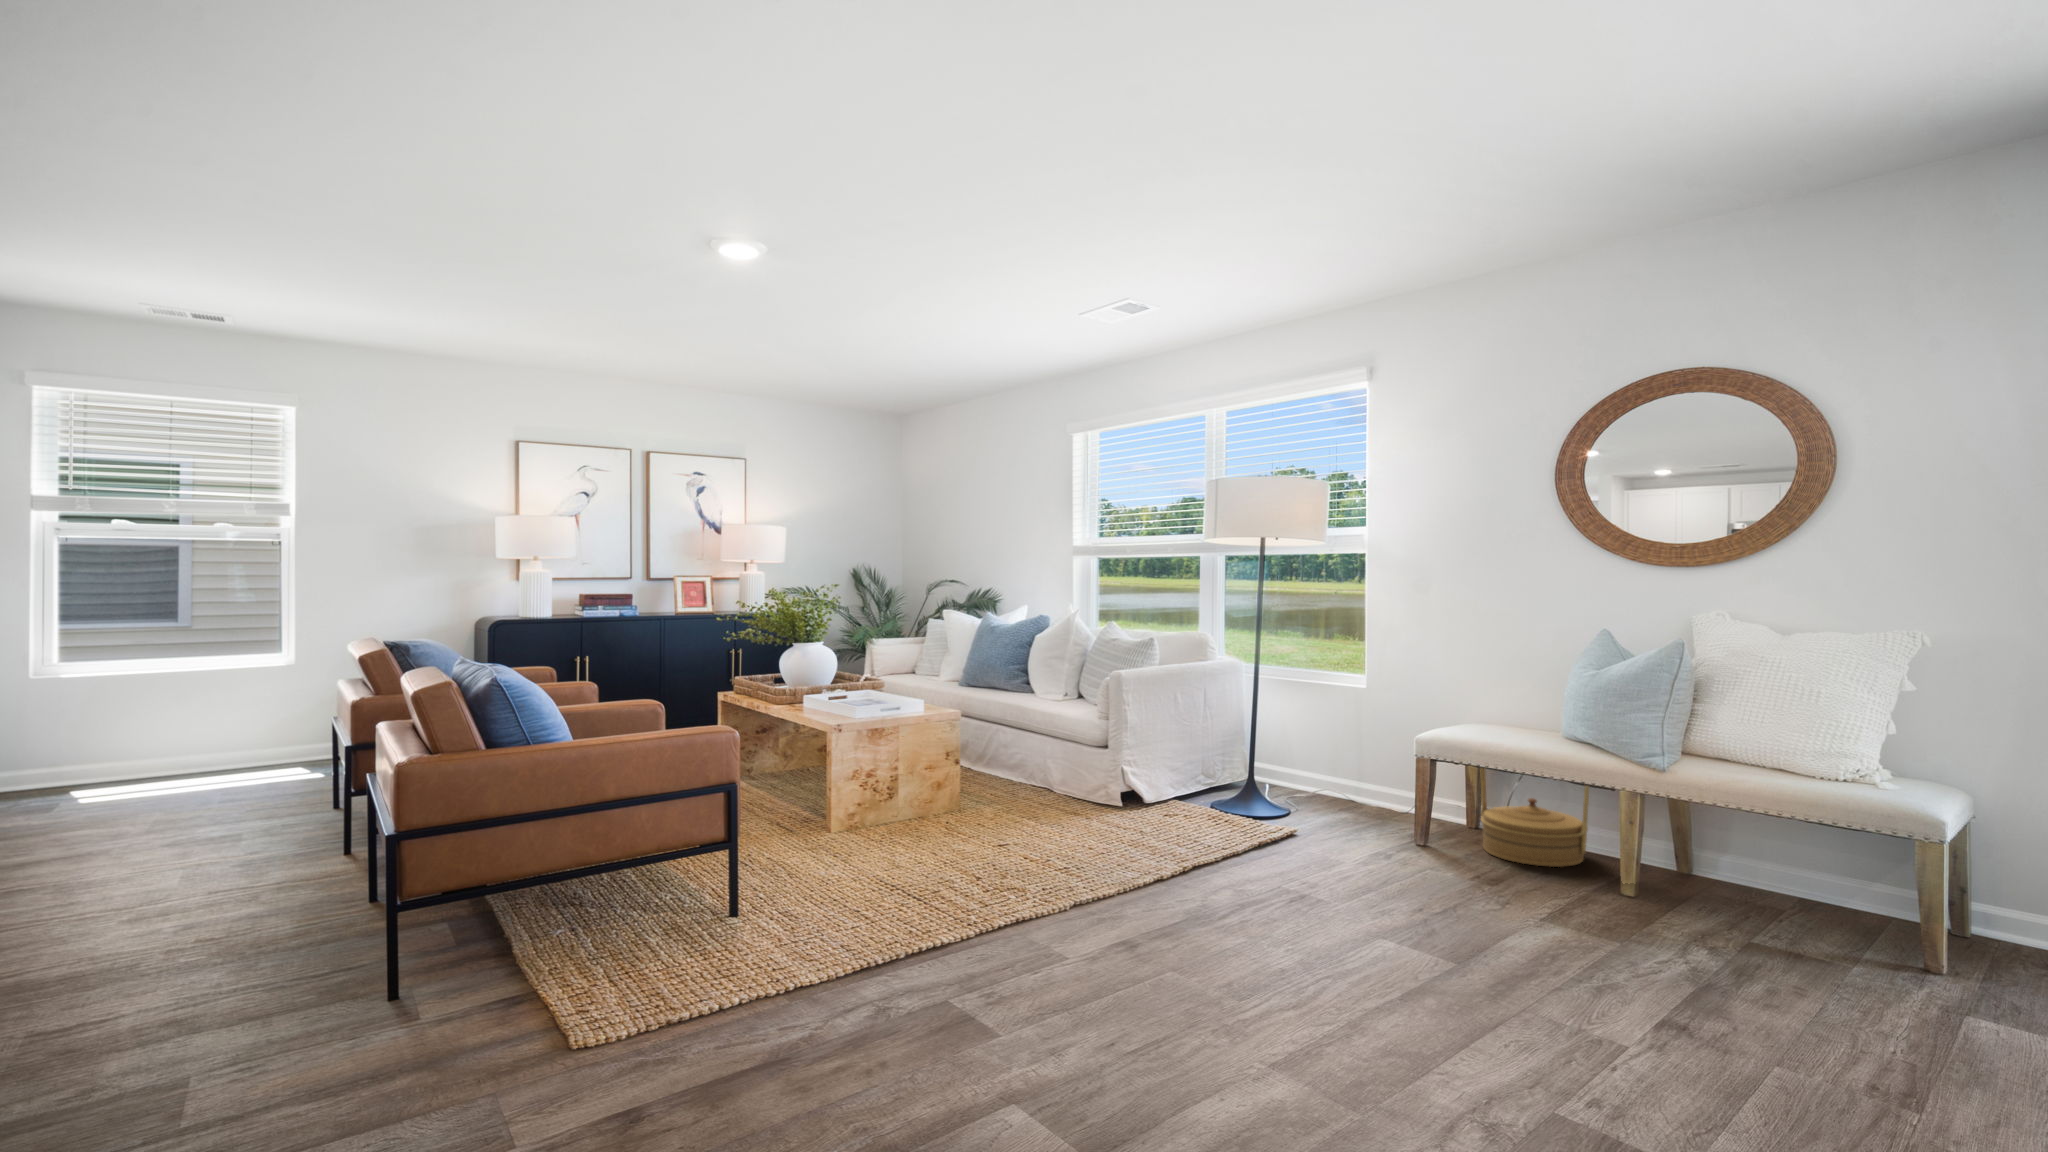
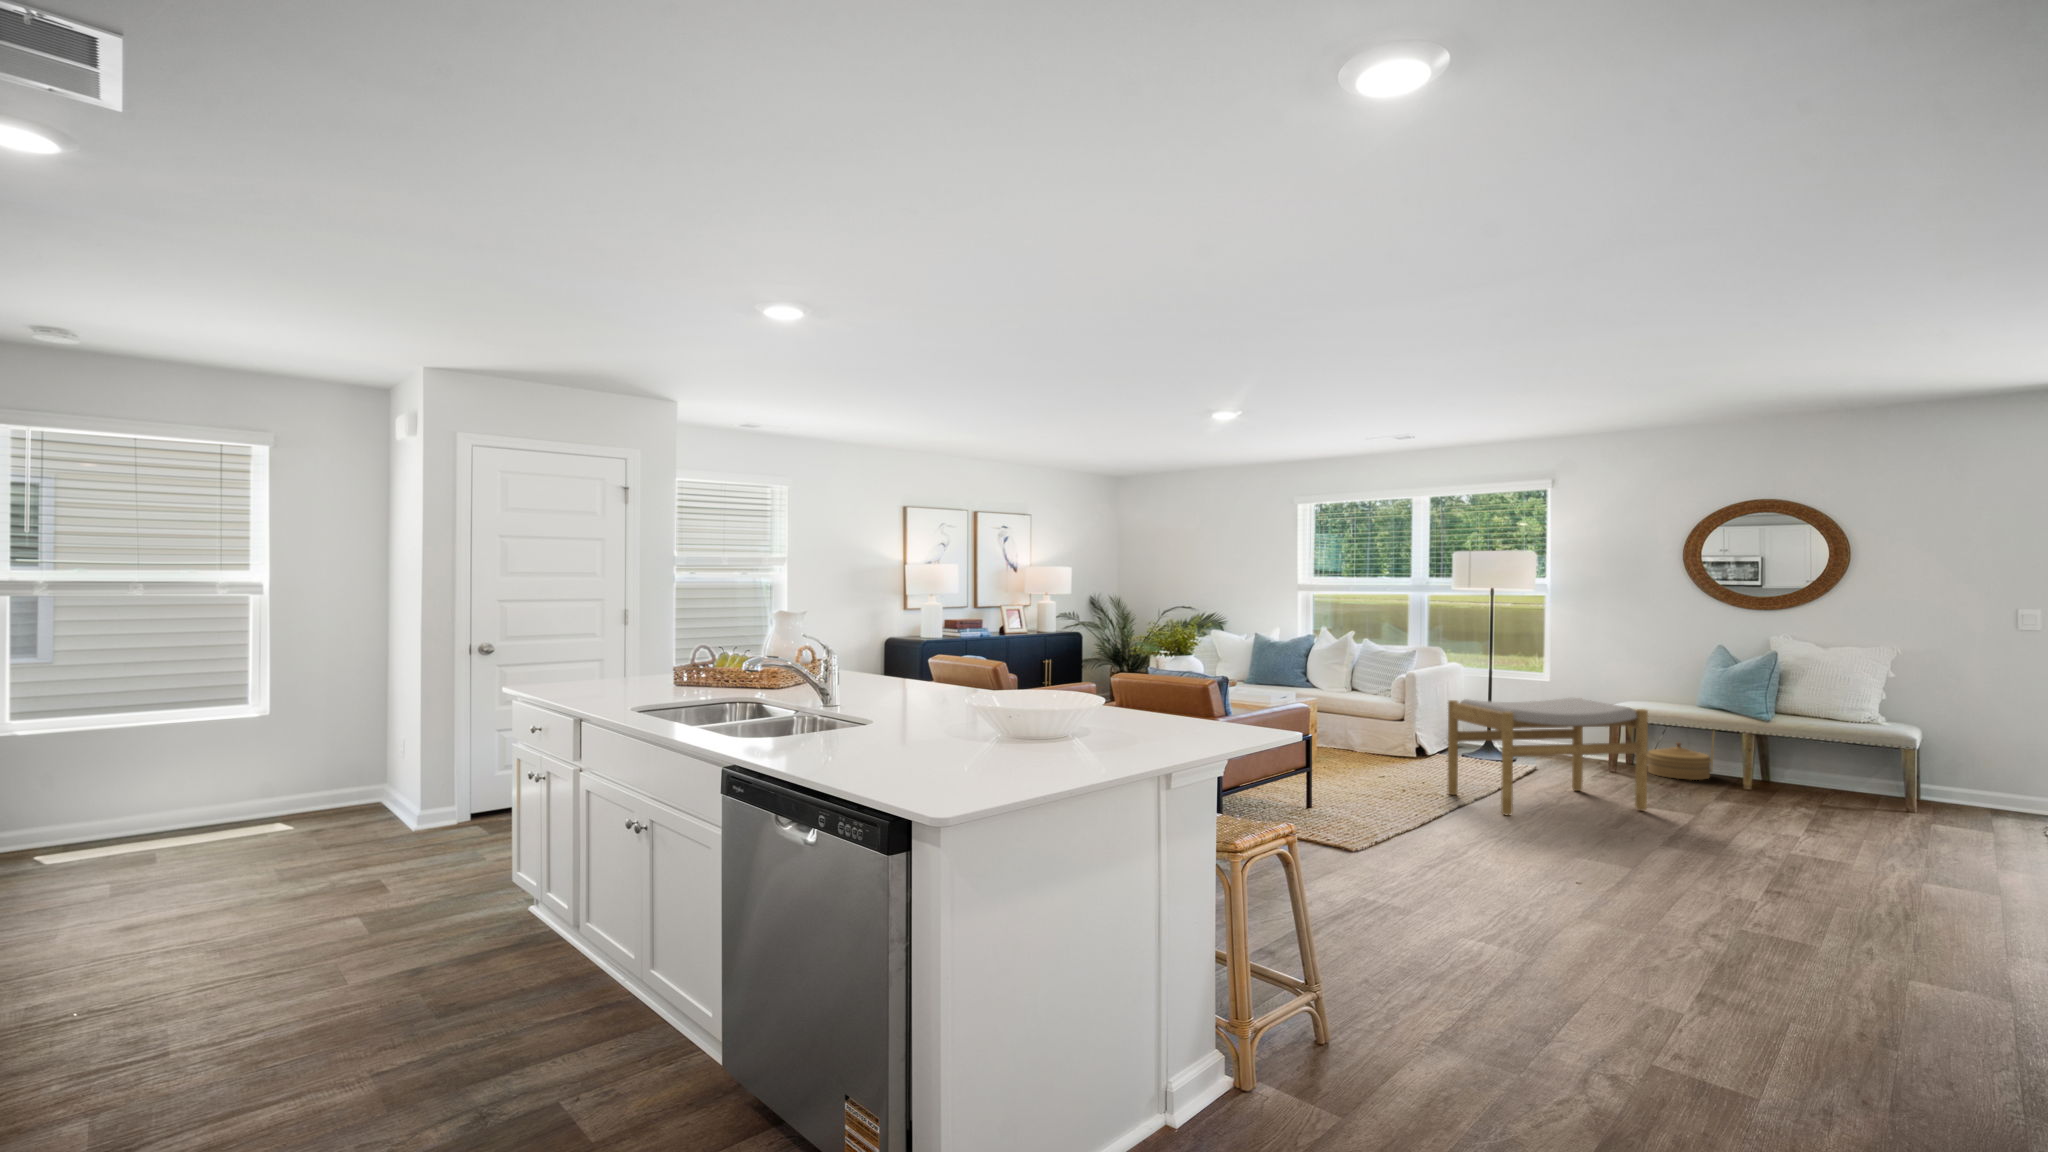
footstool: none [1047,723,1364,950] -> present [1448,698,1648,816]

